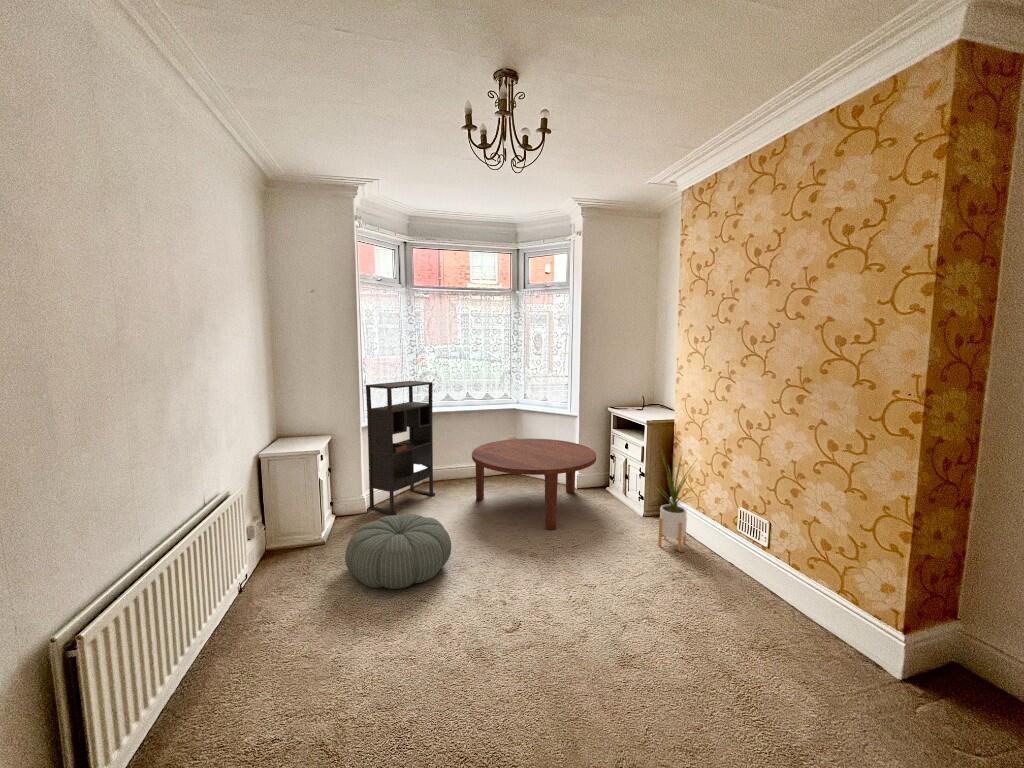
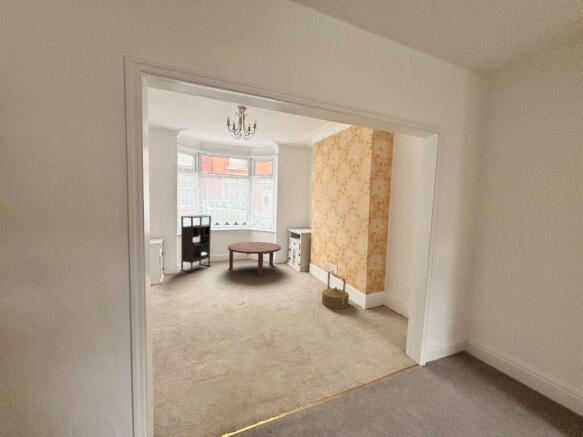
house plant: present [650,454,698,551] -> none [297,242,318,282]
pouf: present [345,514,451,589] -> none [175,268,218,294]
woven basket: none [744,542,838,668] -> present [322,271,349,308]

